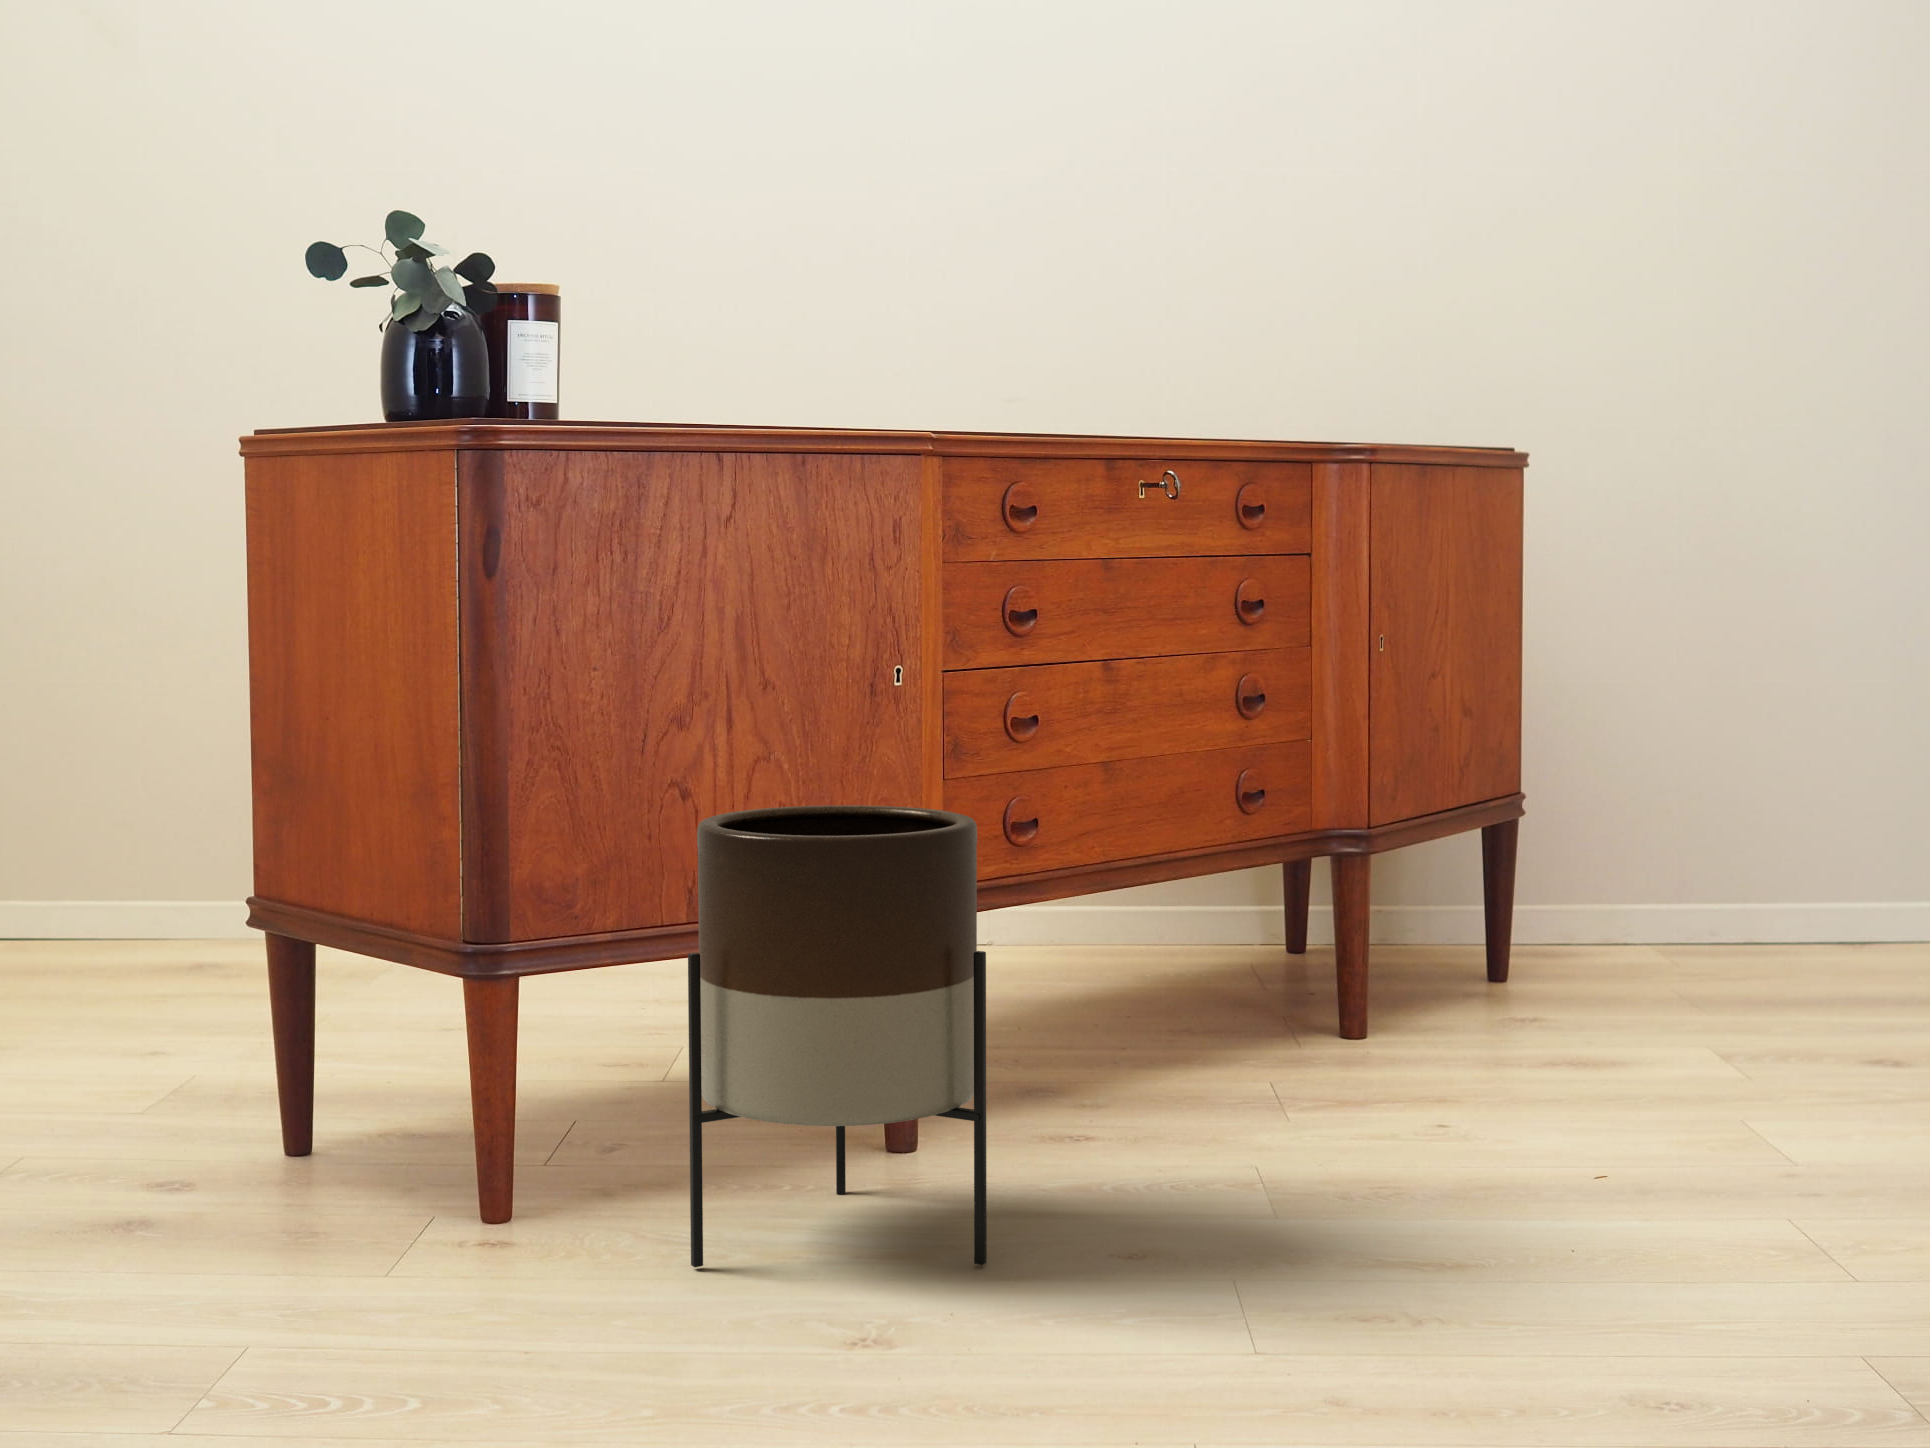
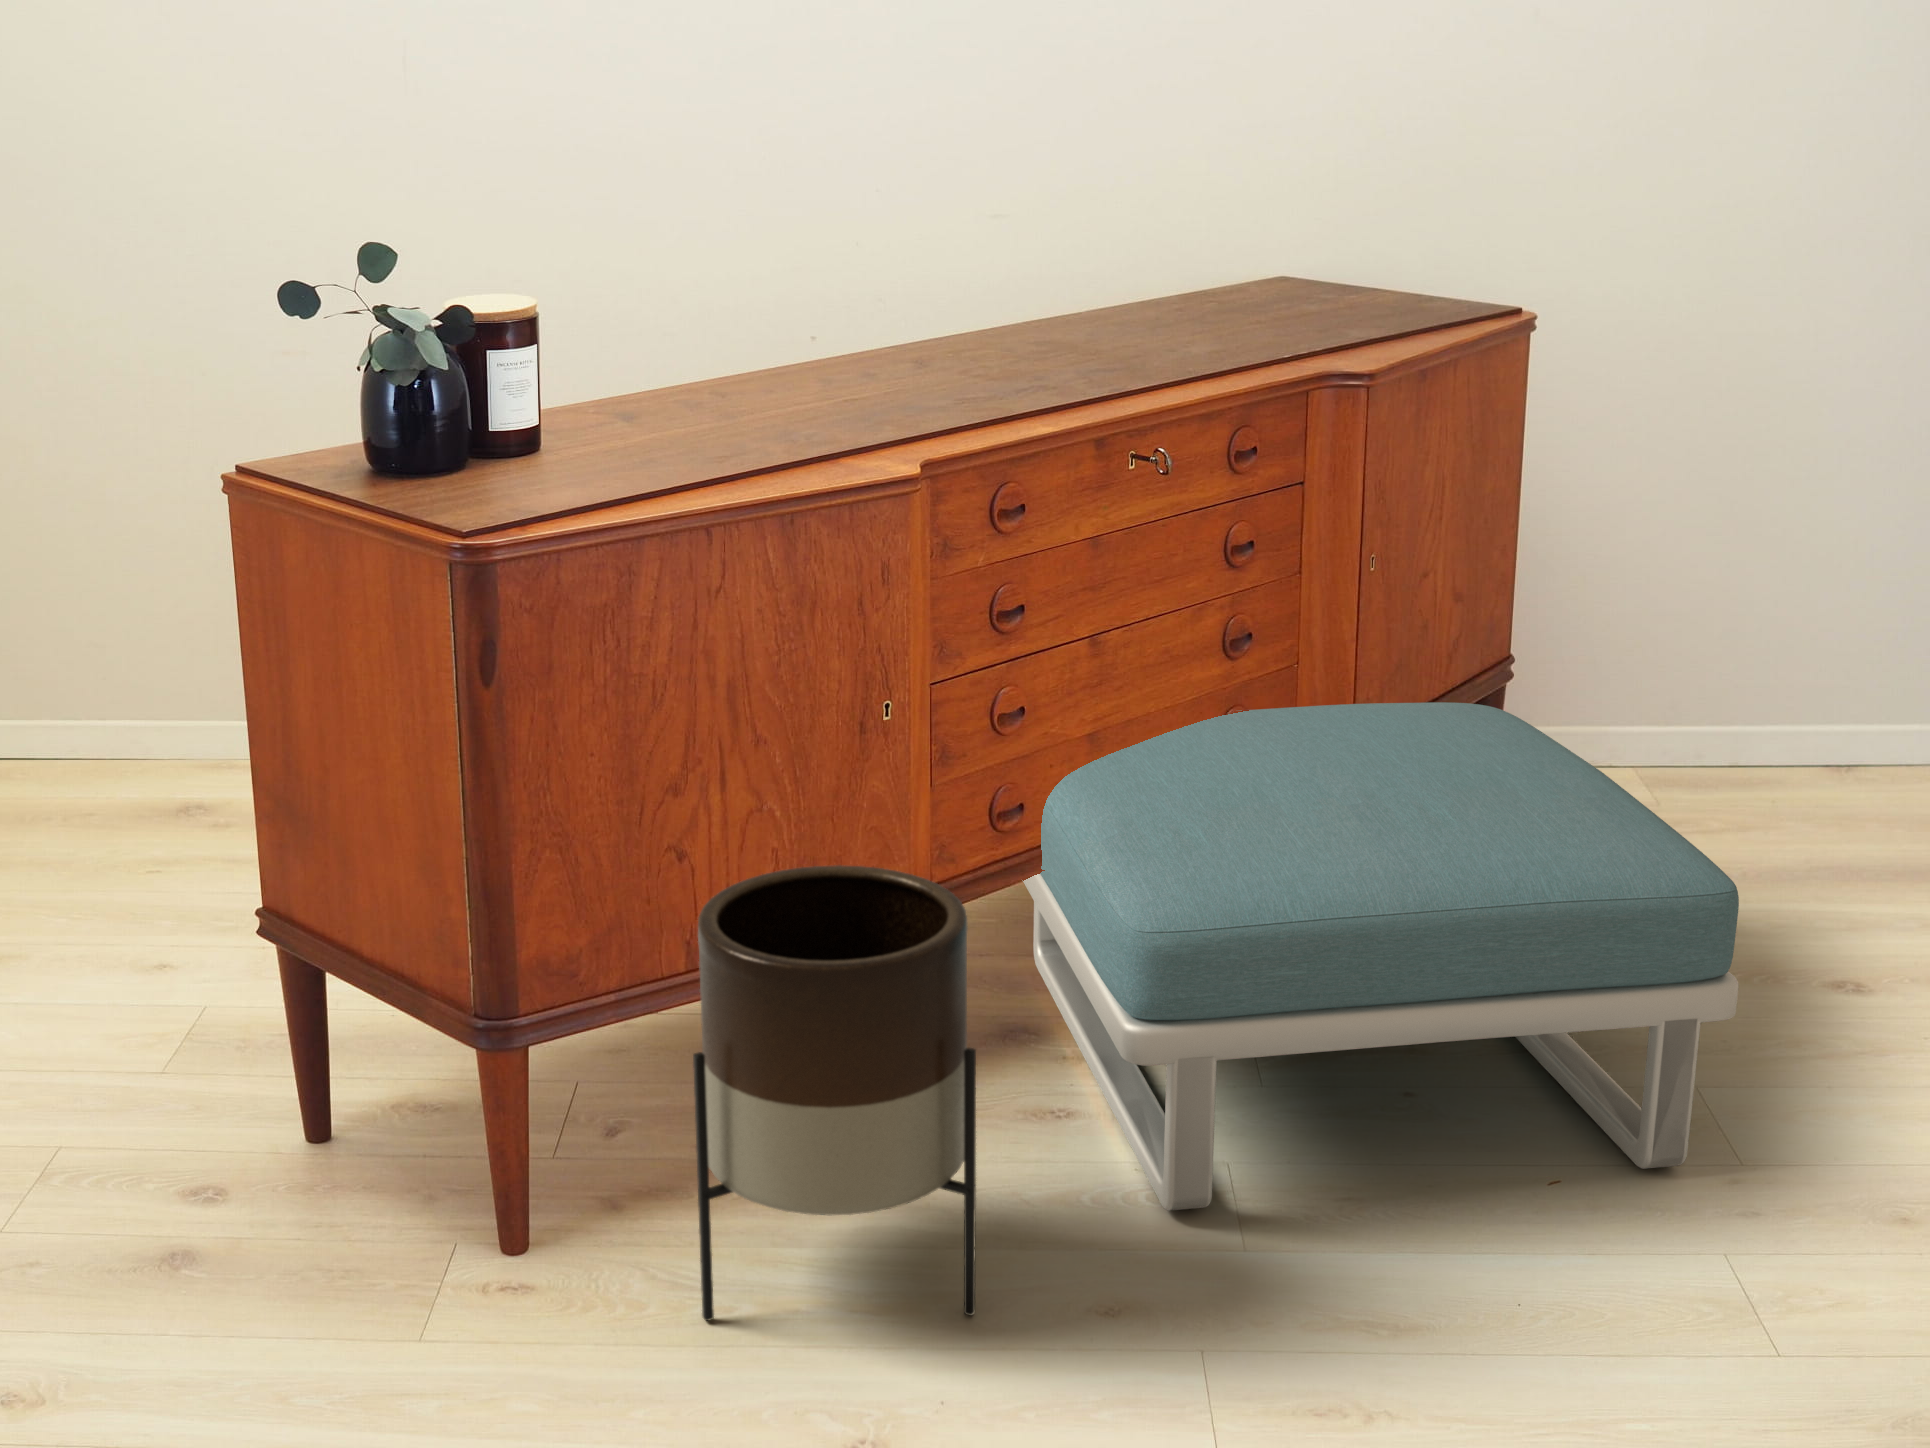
footstool: none [1017,780,1786,1195] -> present [1022,702,1739,1210]

